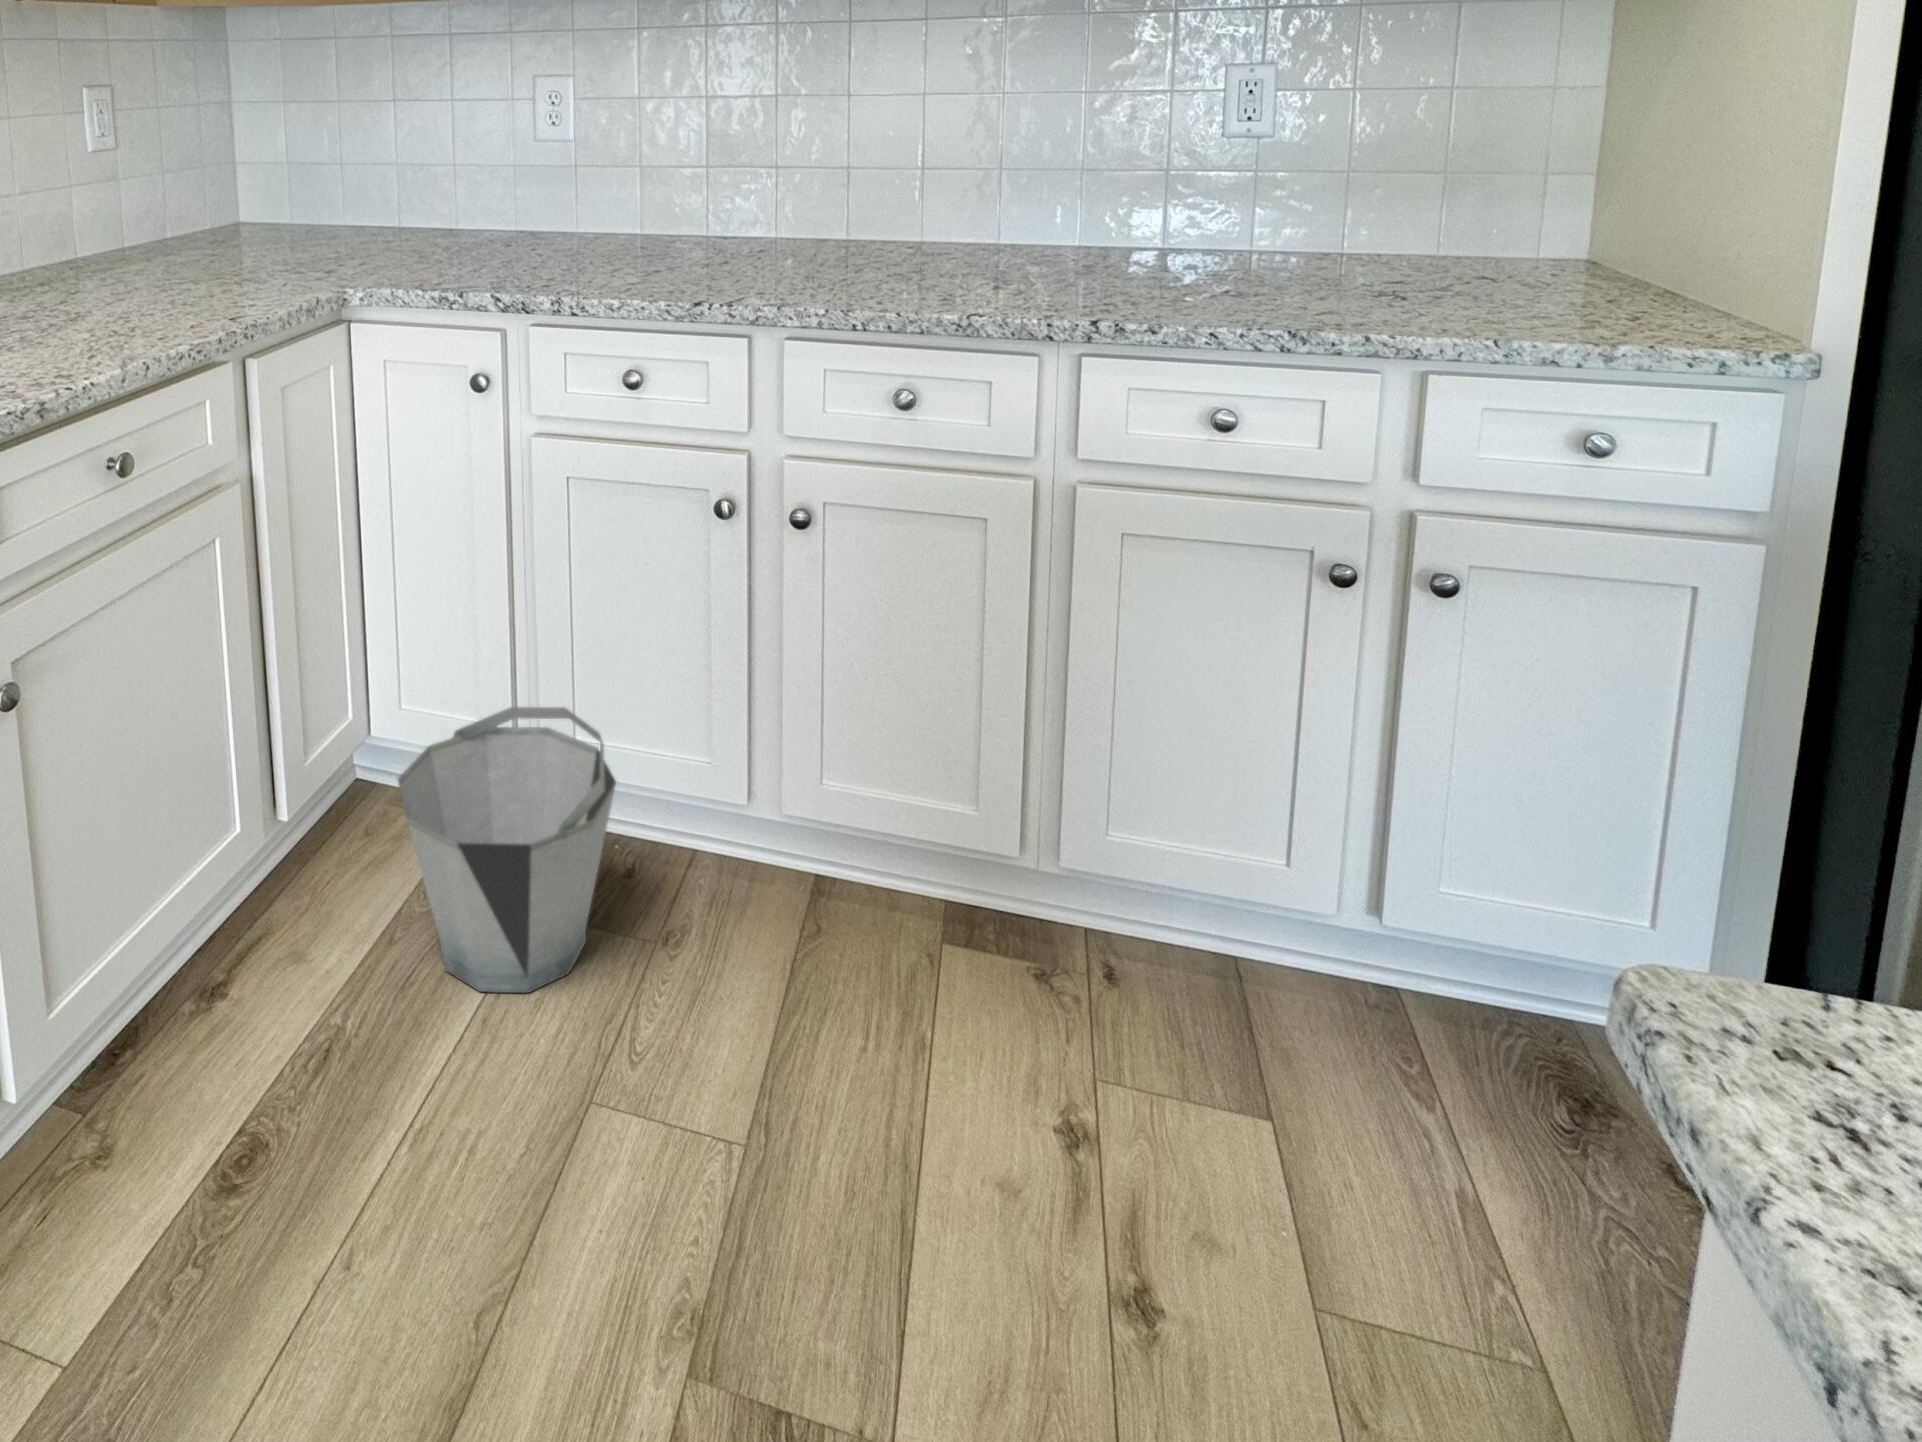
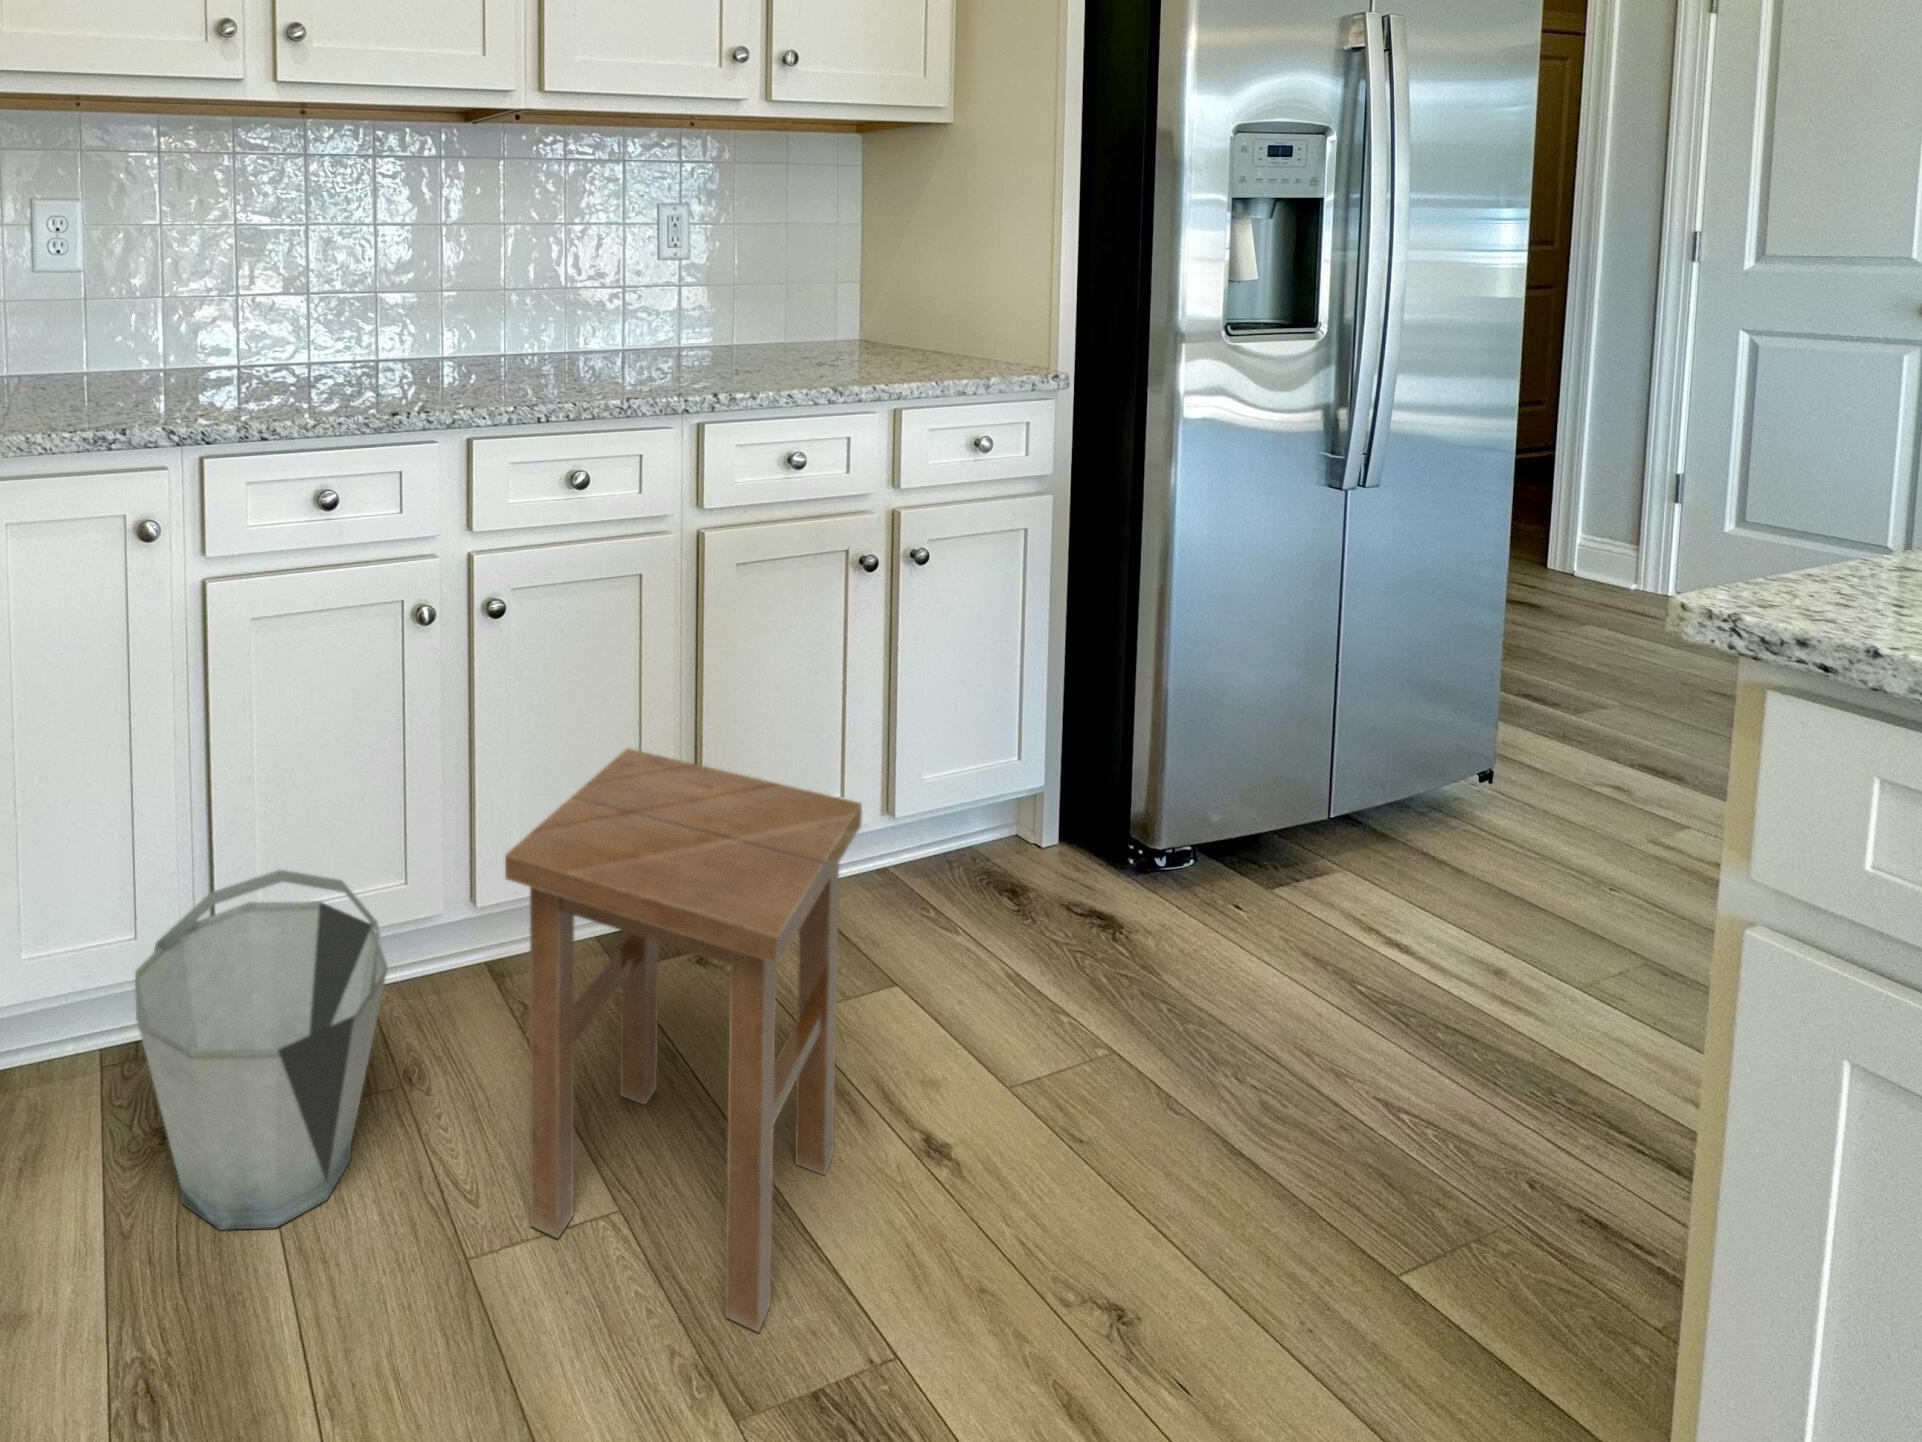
stool: none [626,697,1057,1328] -> present [505,748,862,1332]

